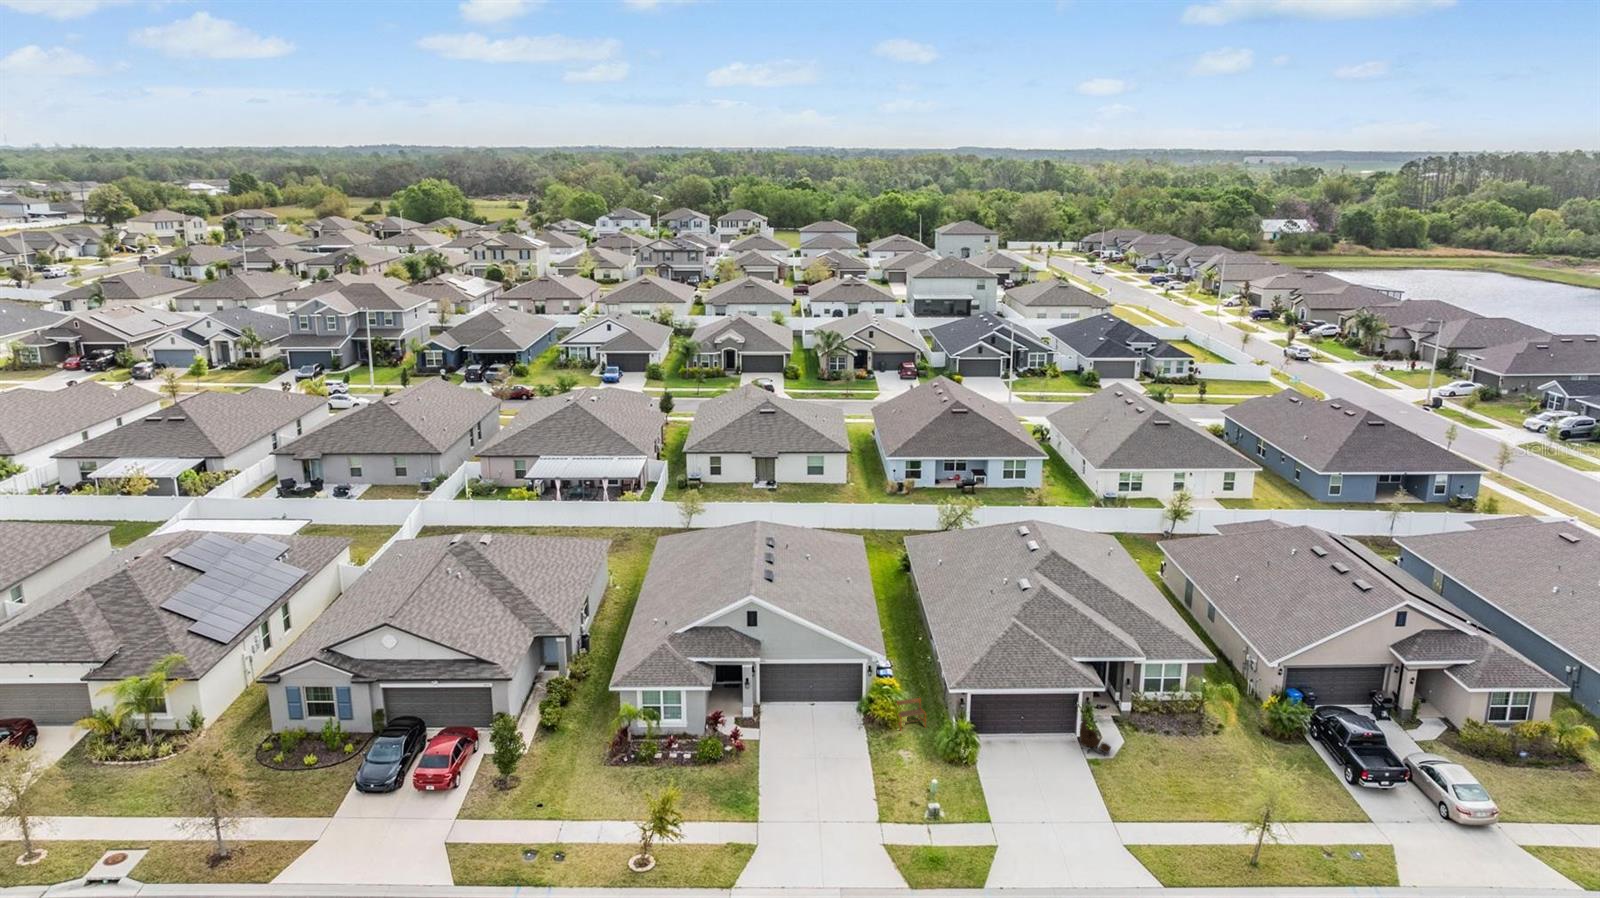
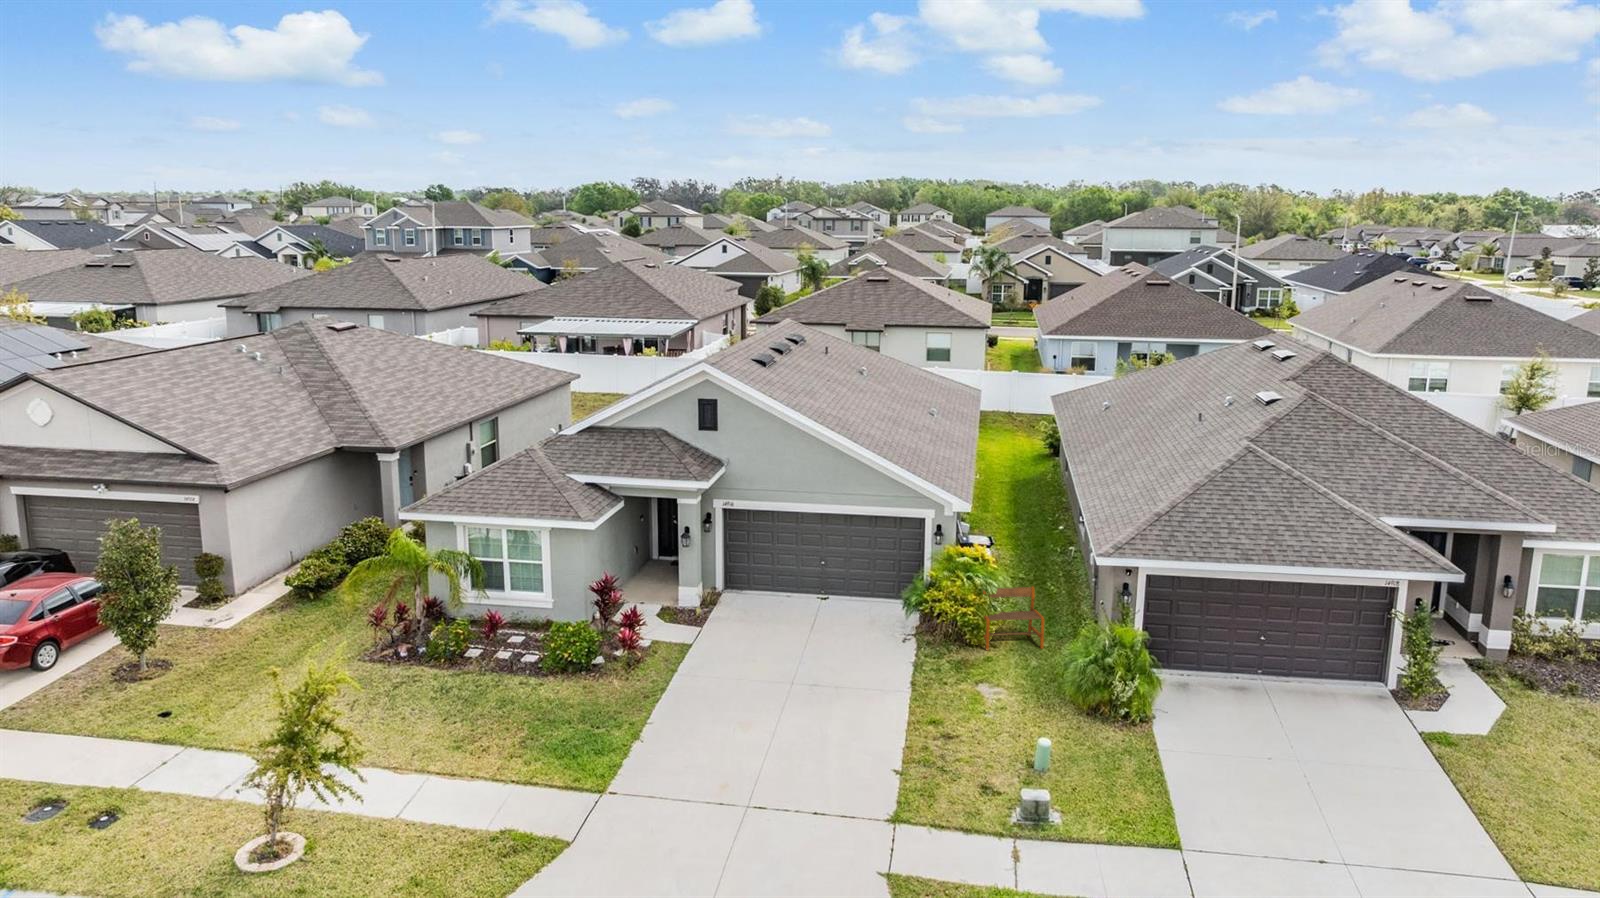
lounge chair: present [1080,720,1111,753] -> none [1406,645,1487,732]

